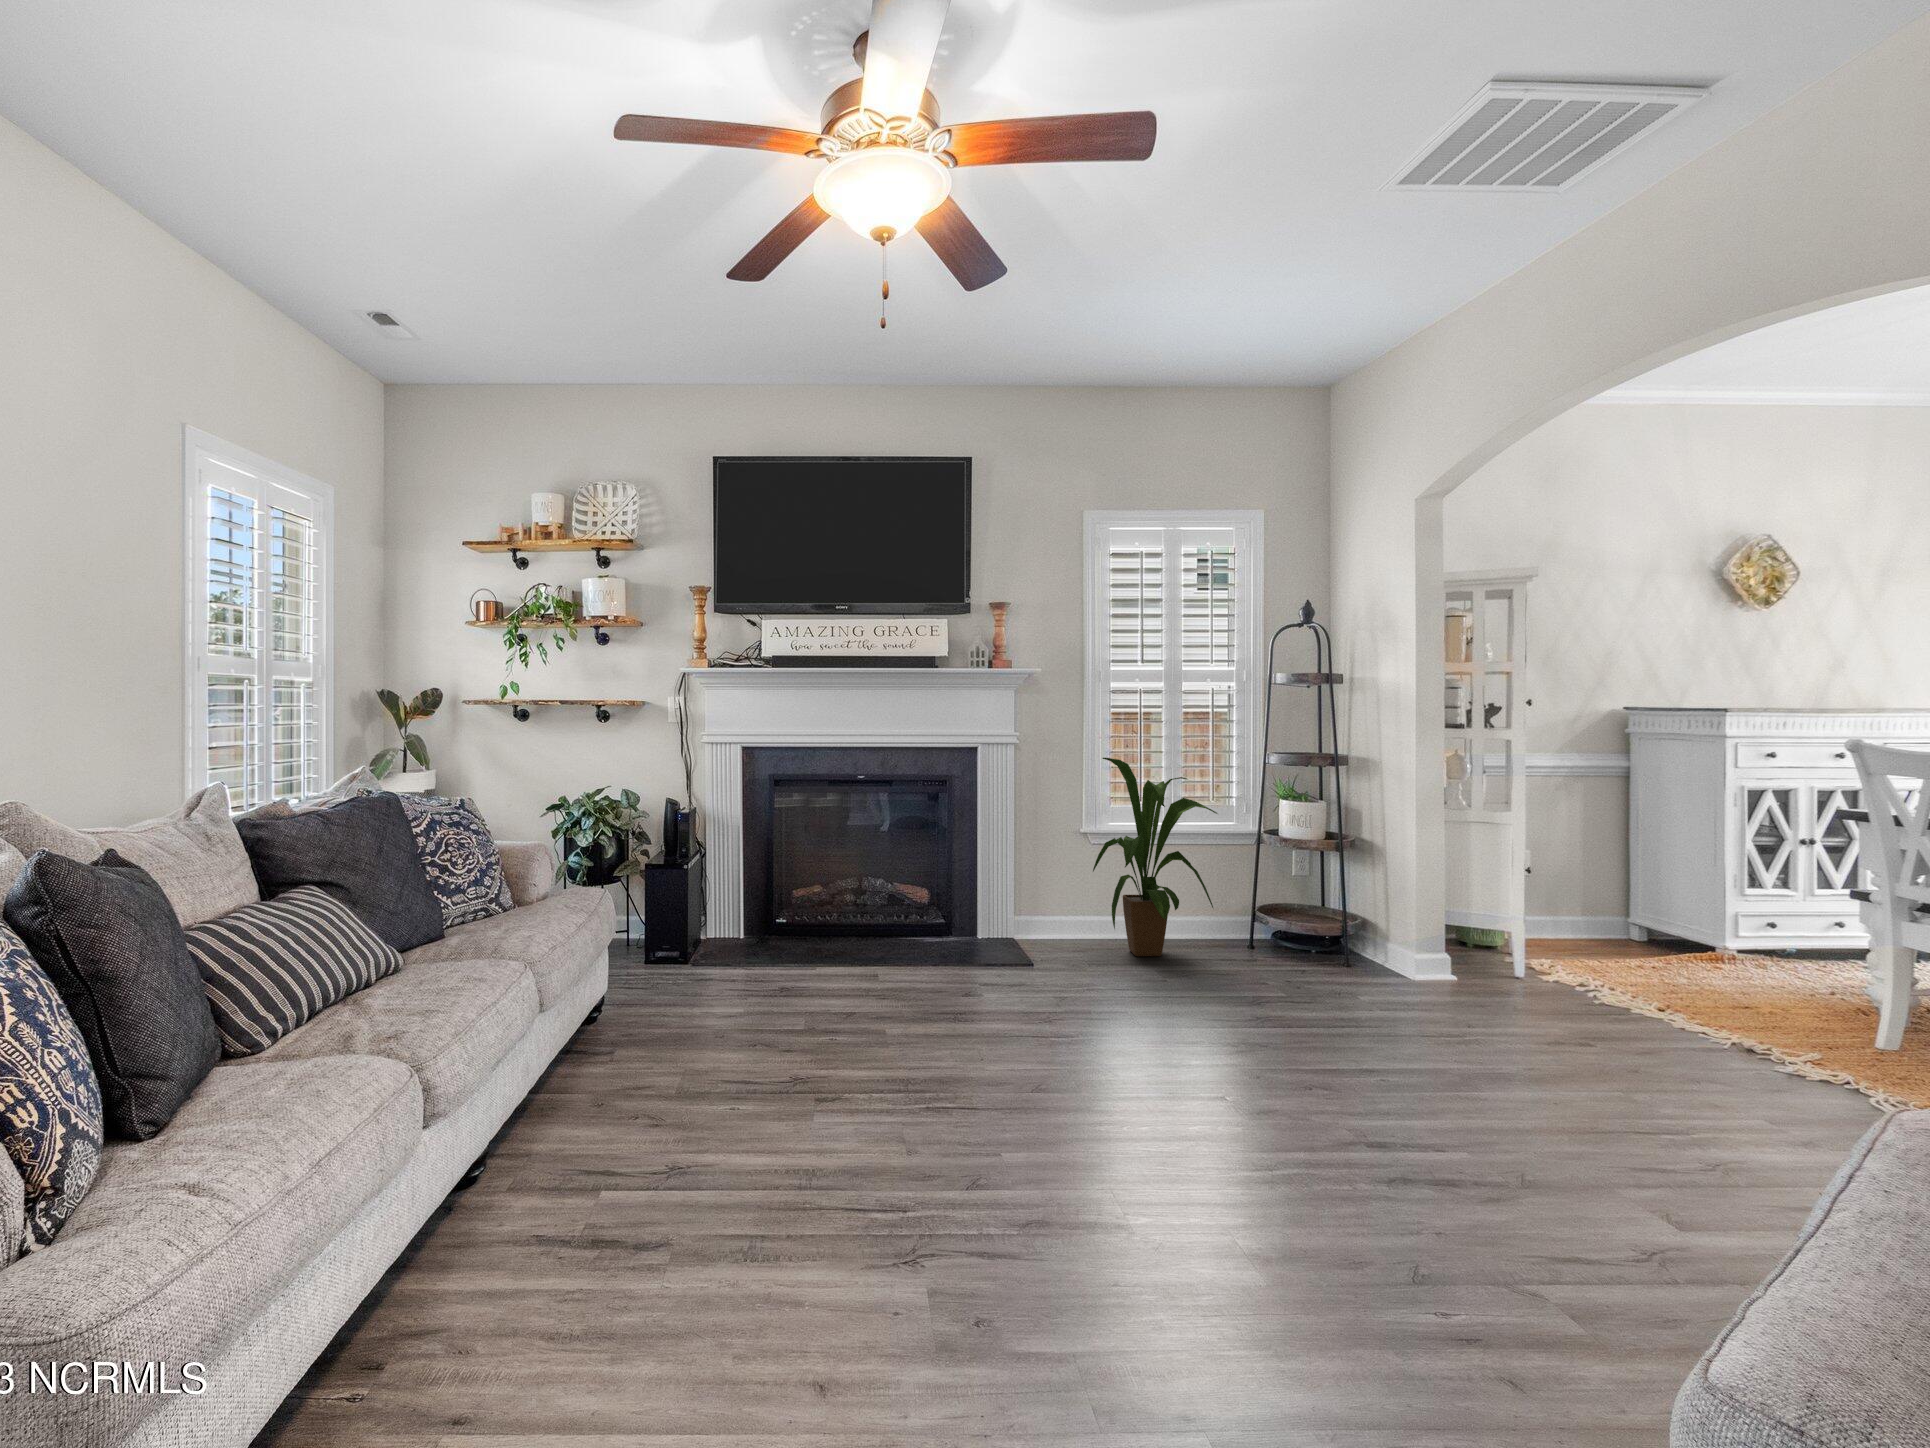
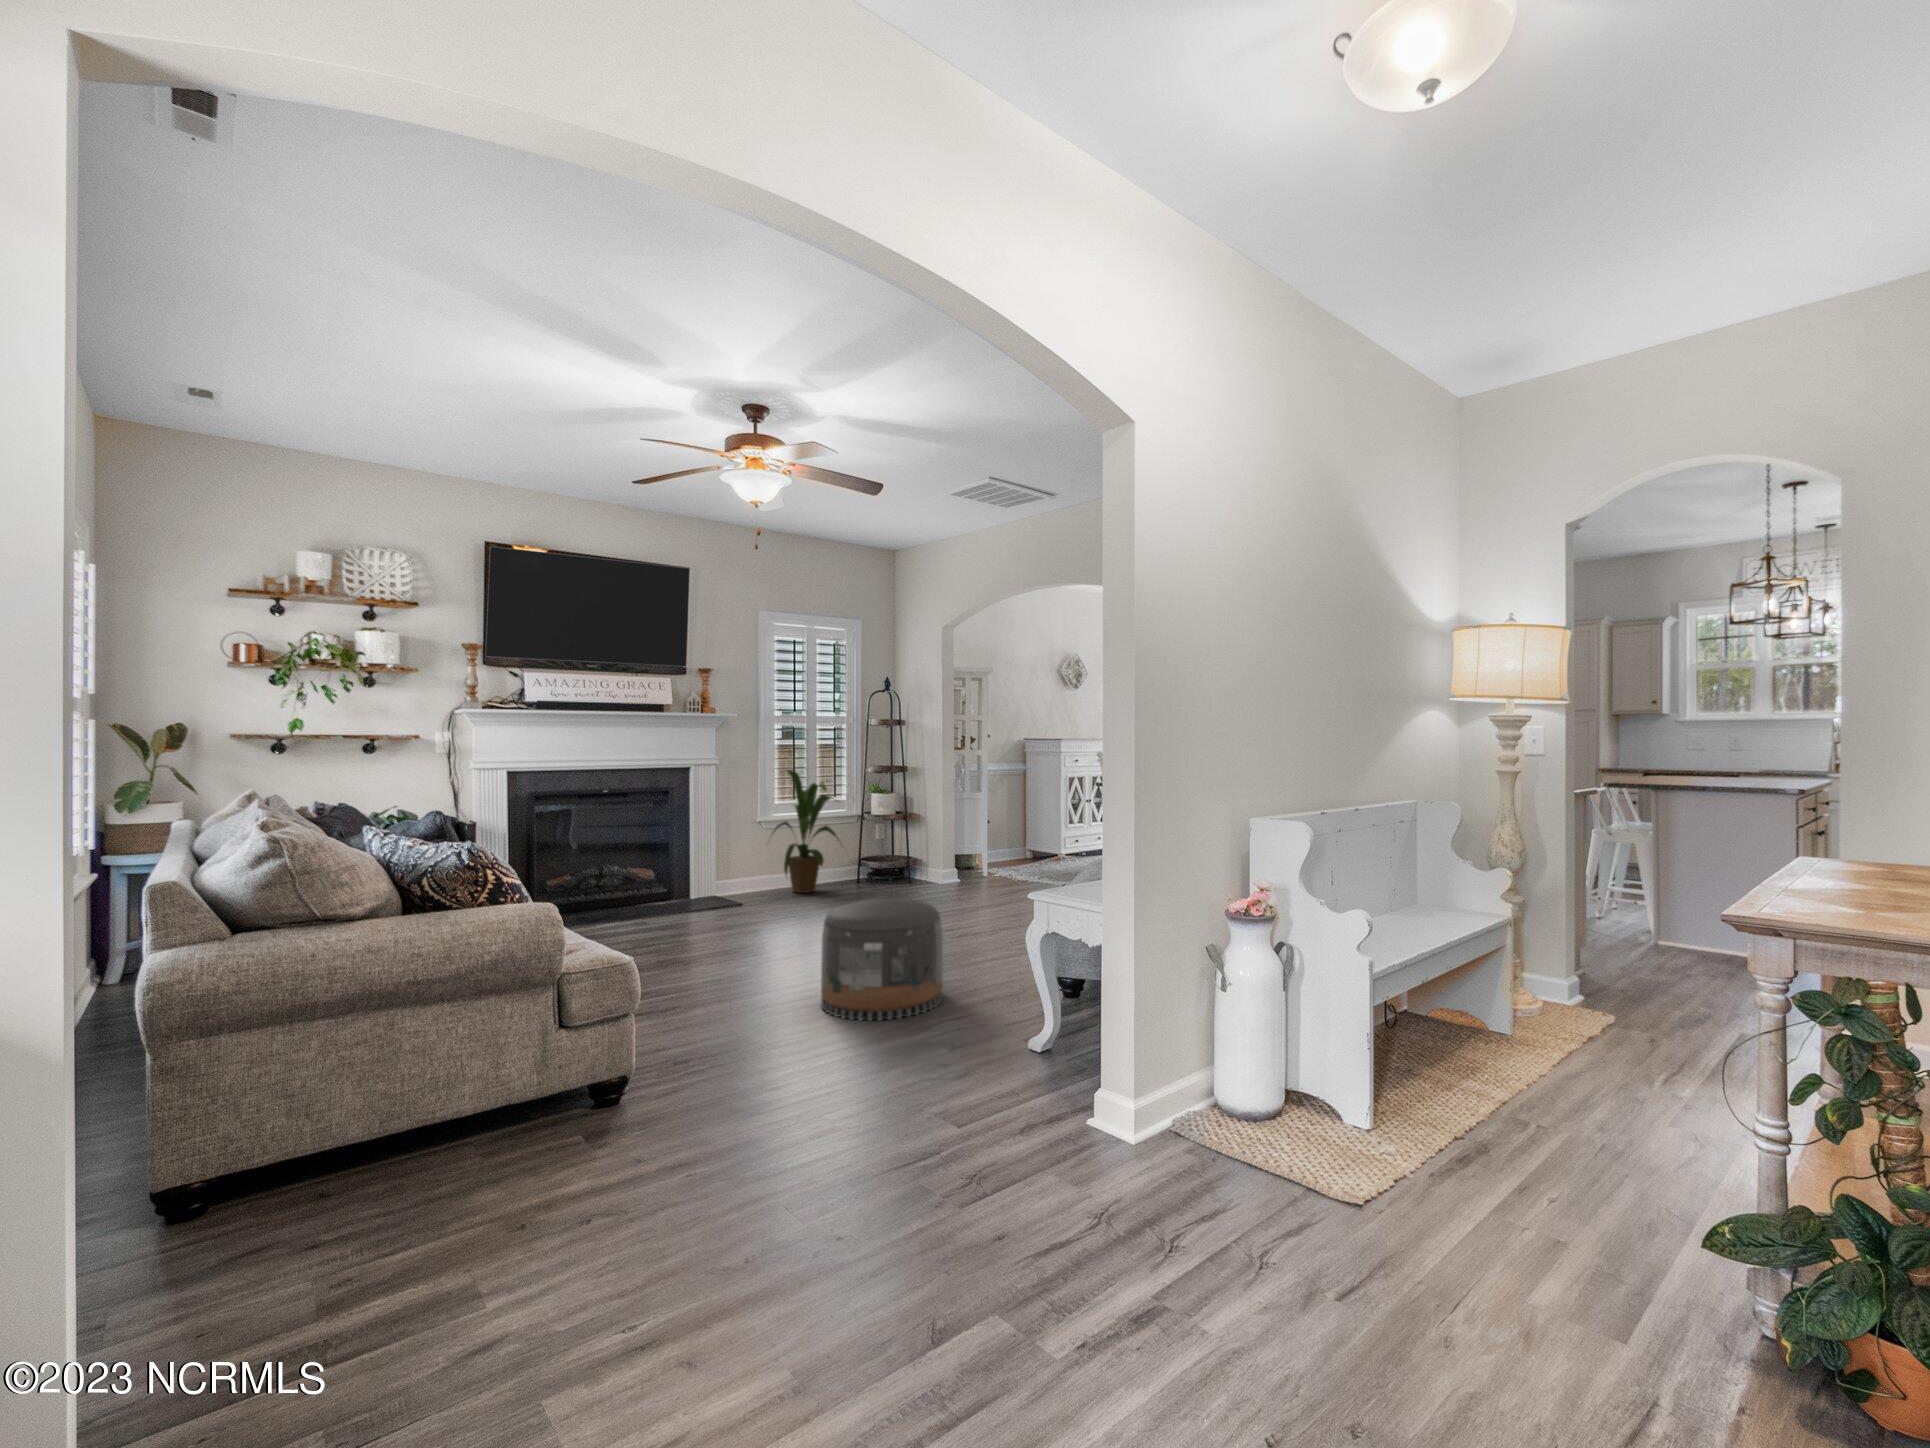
pouf: none [830,1049,1077,1346] -> present [821,898,943,1021]

